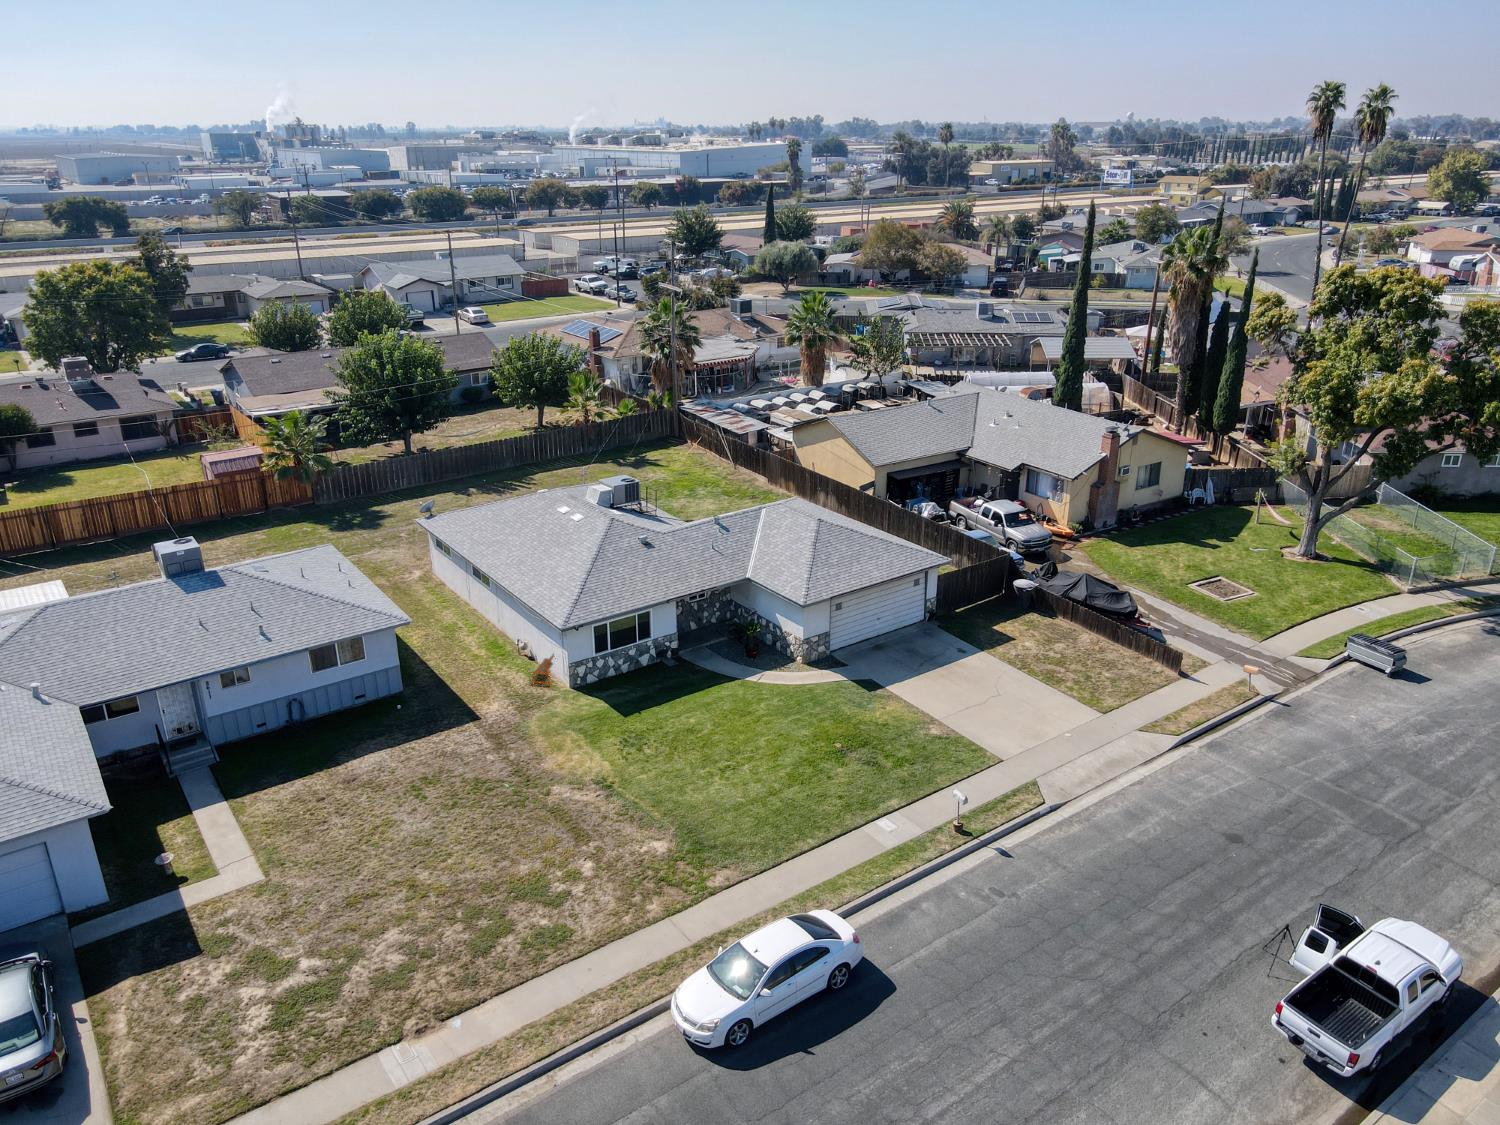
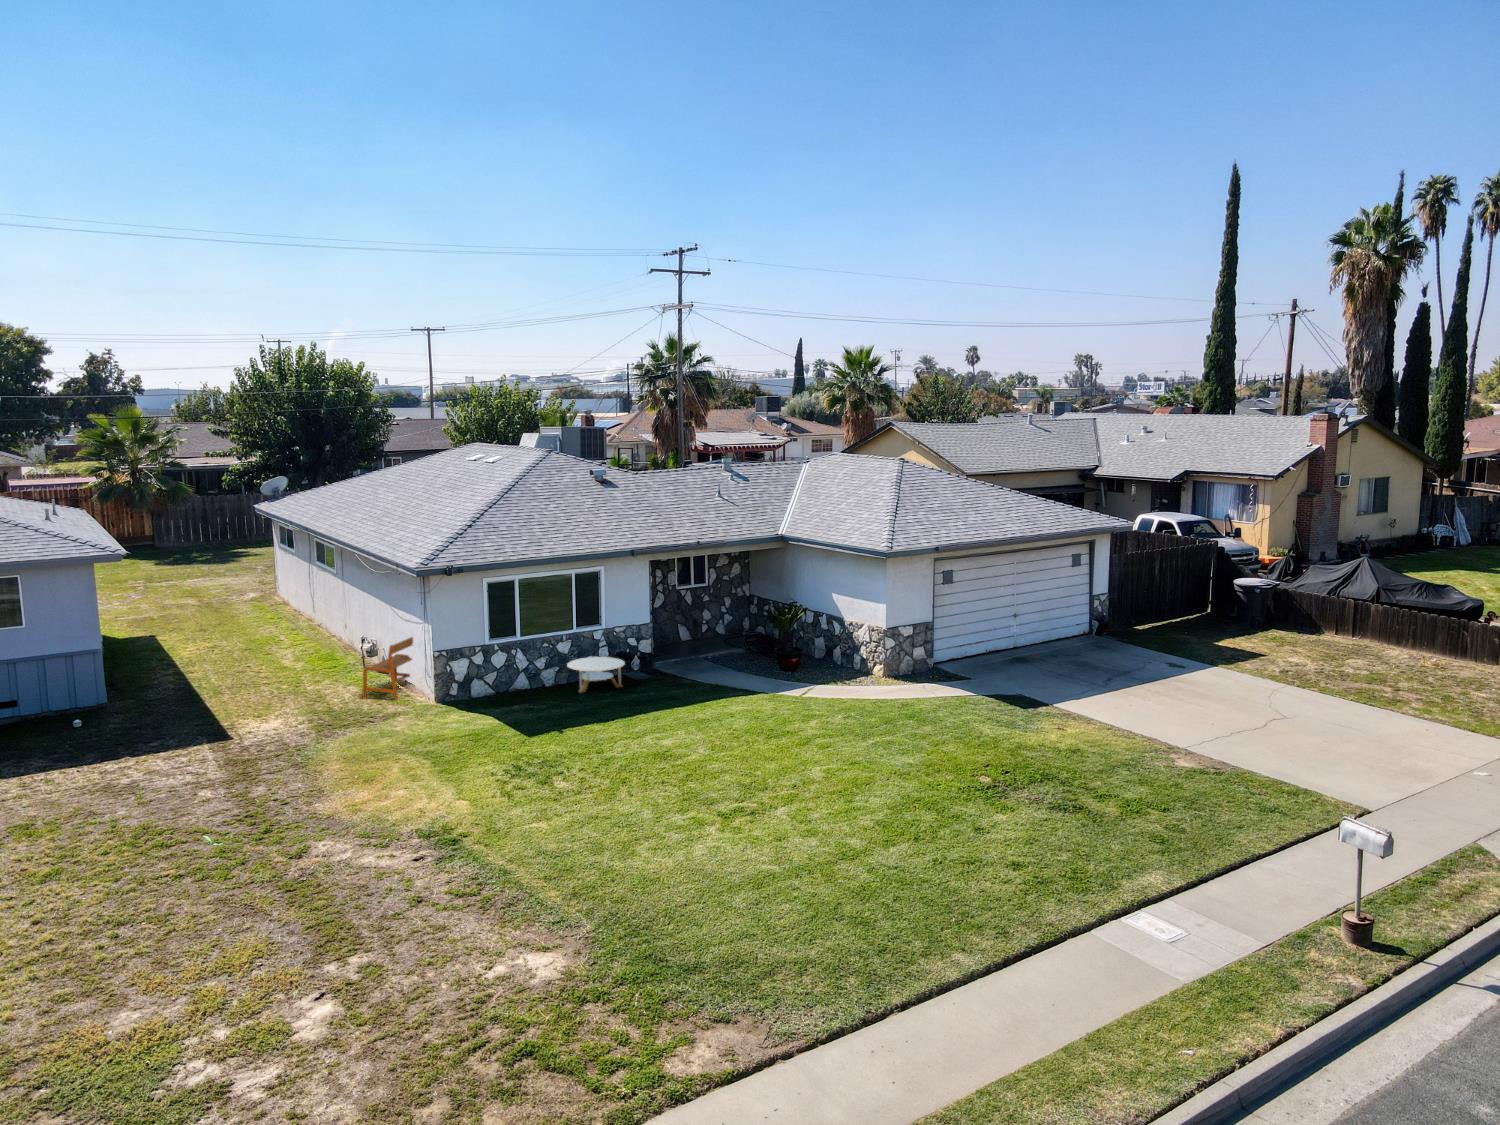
round table: none [636,656,666,679] -> present [567,657,625,692]

